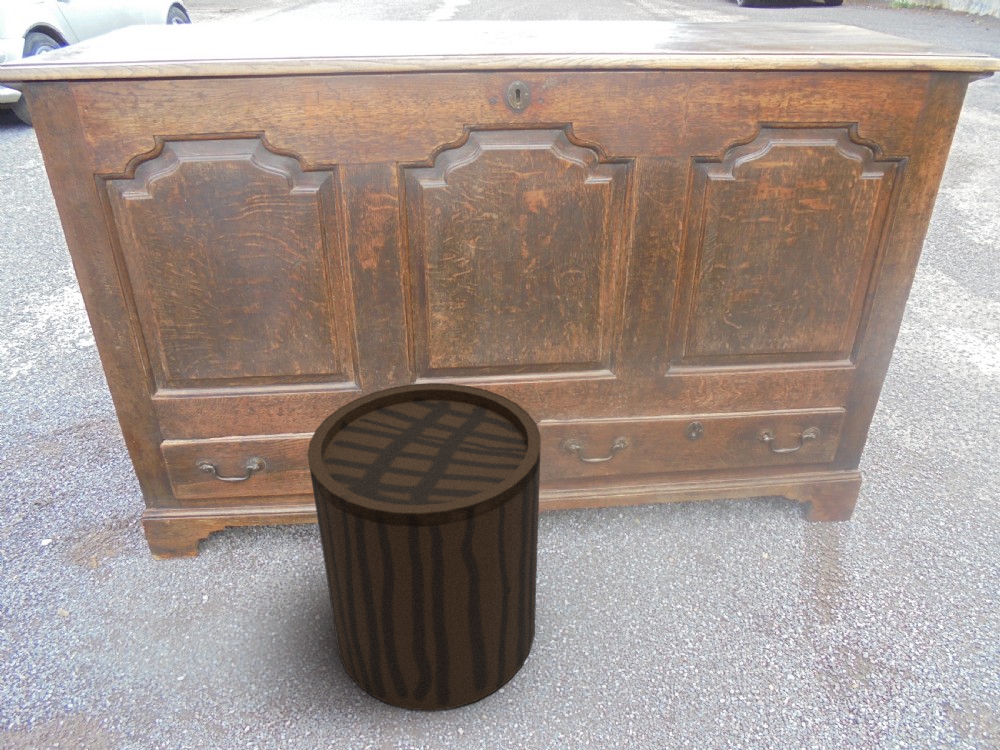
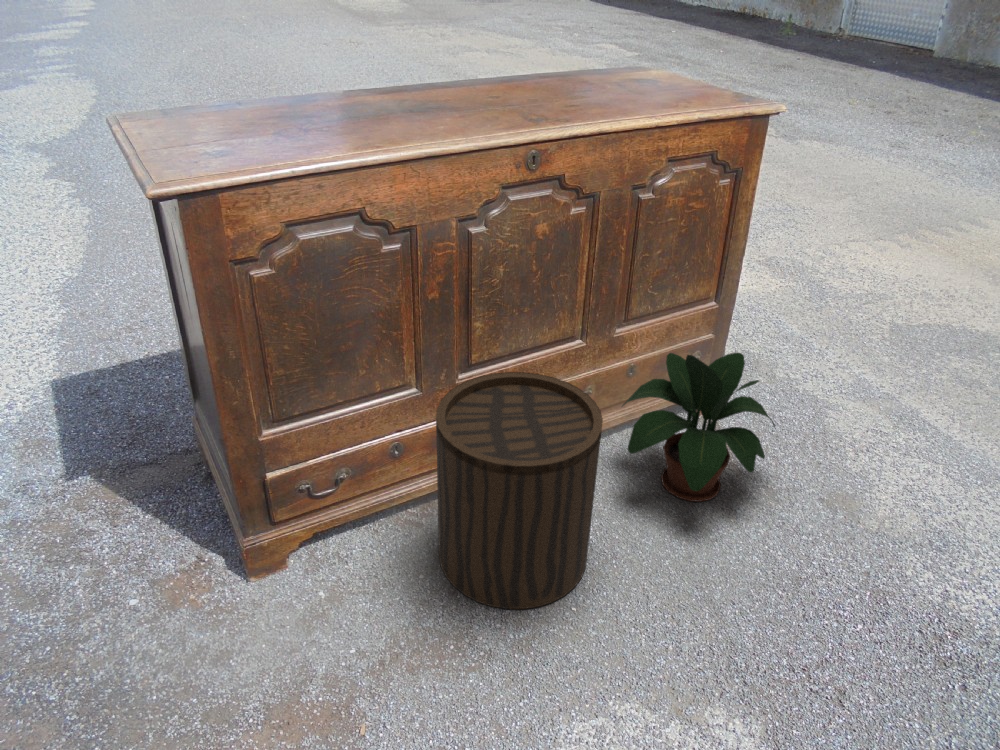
potted plant: none [631,413,892,645] -> present [622,353,775,502]

